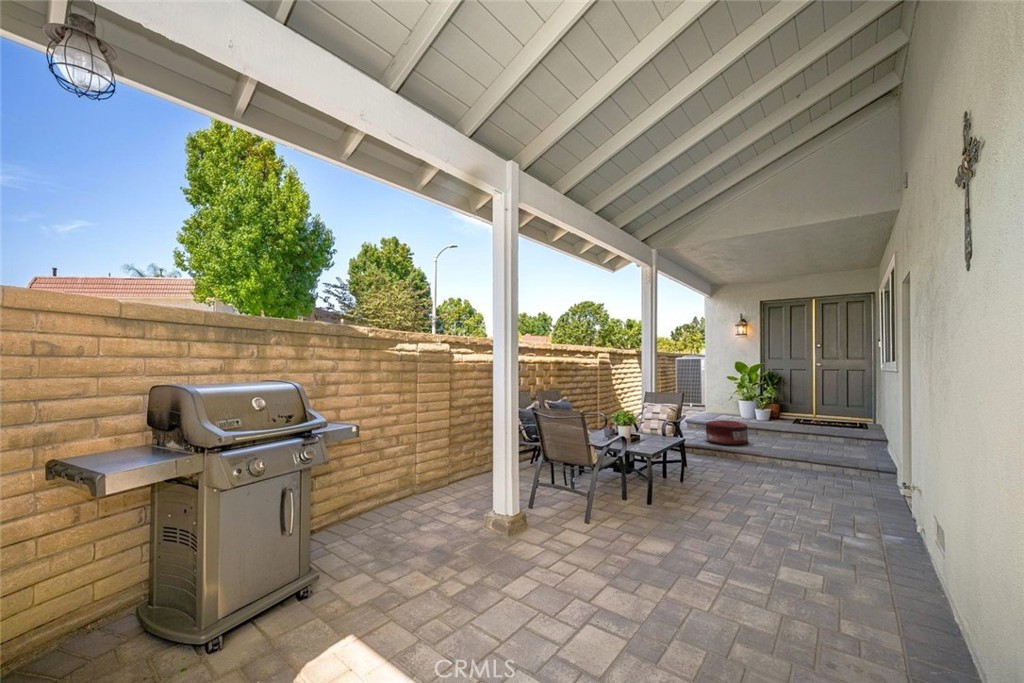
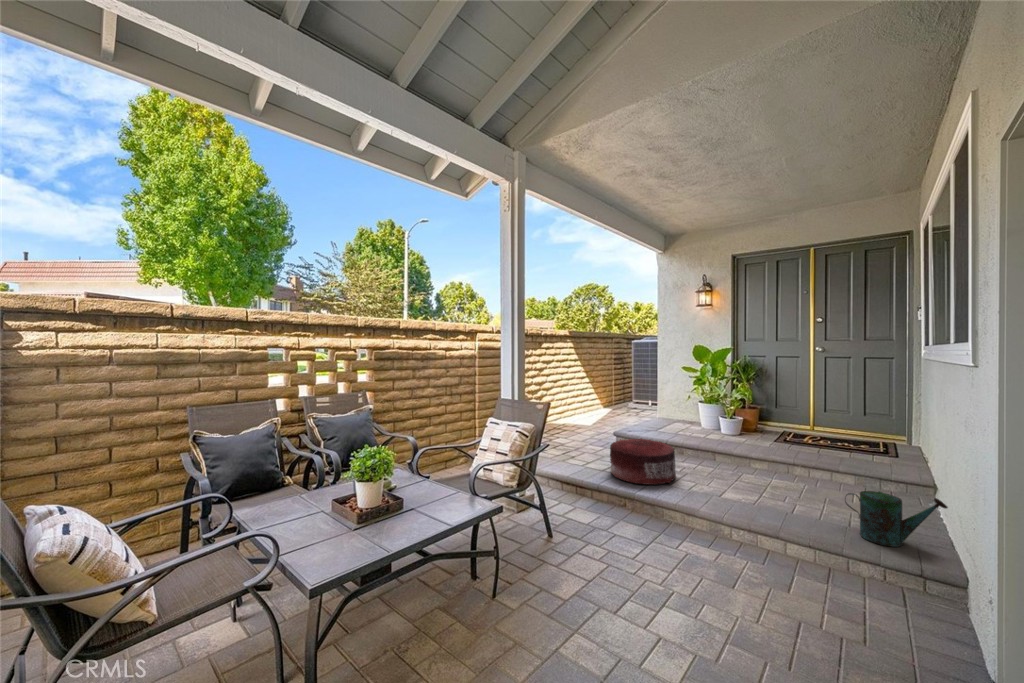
watering can: none [846,434,892,458] -> present [845,491,948,547]

